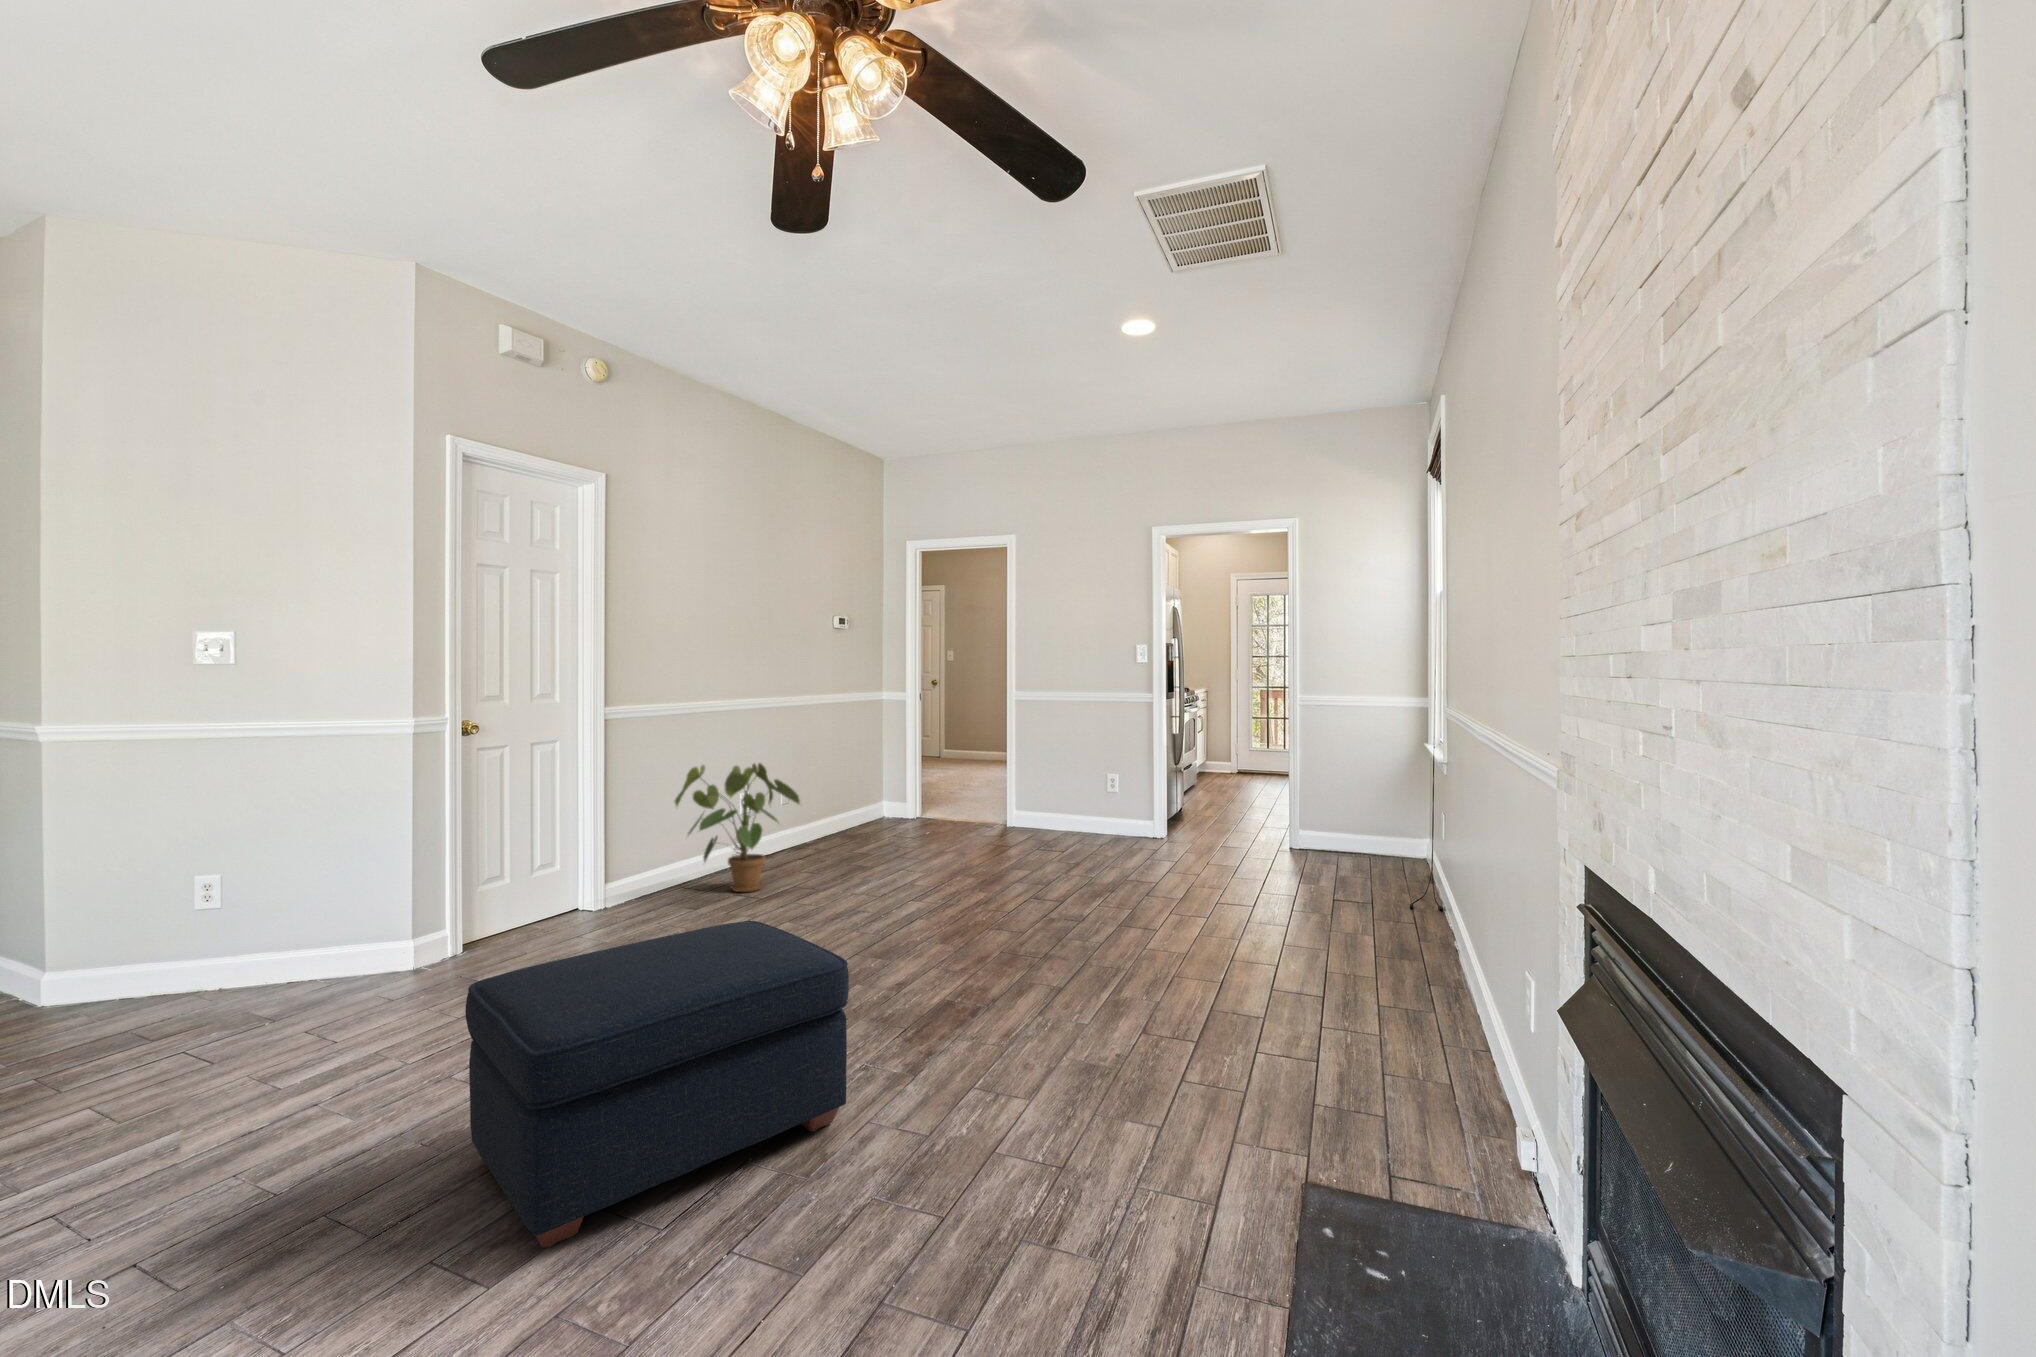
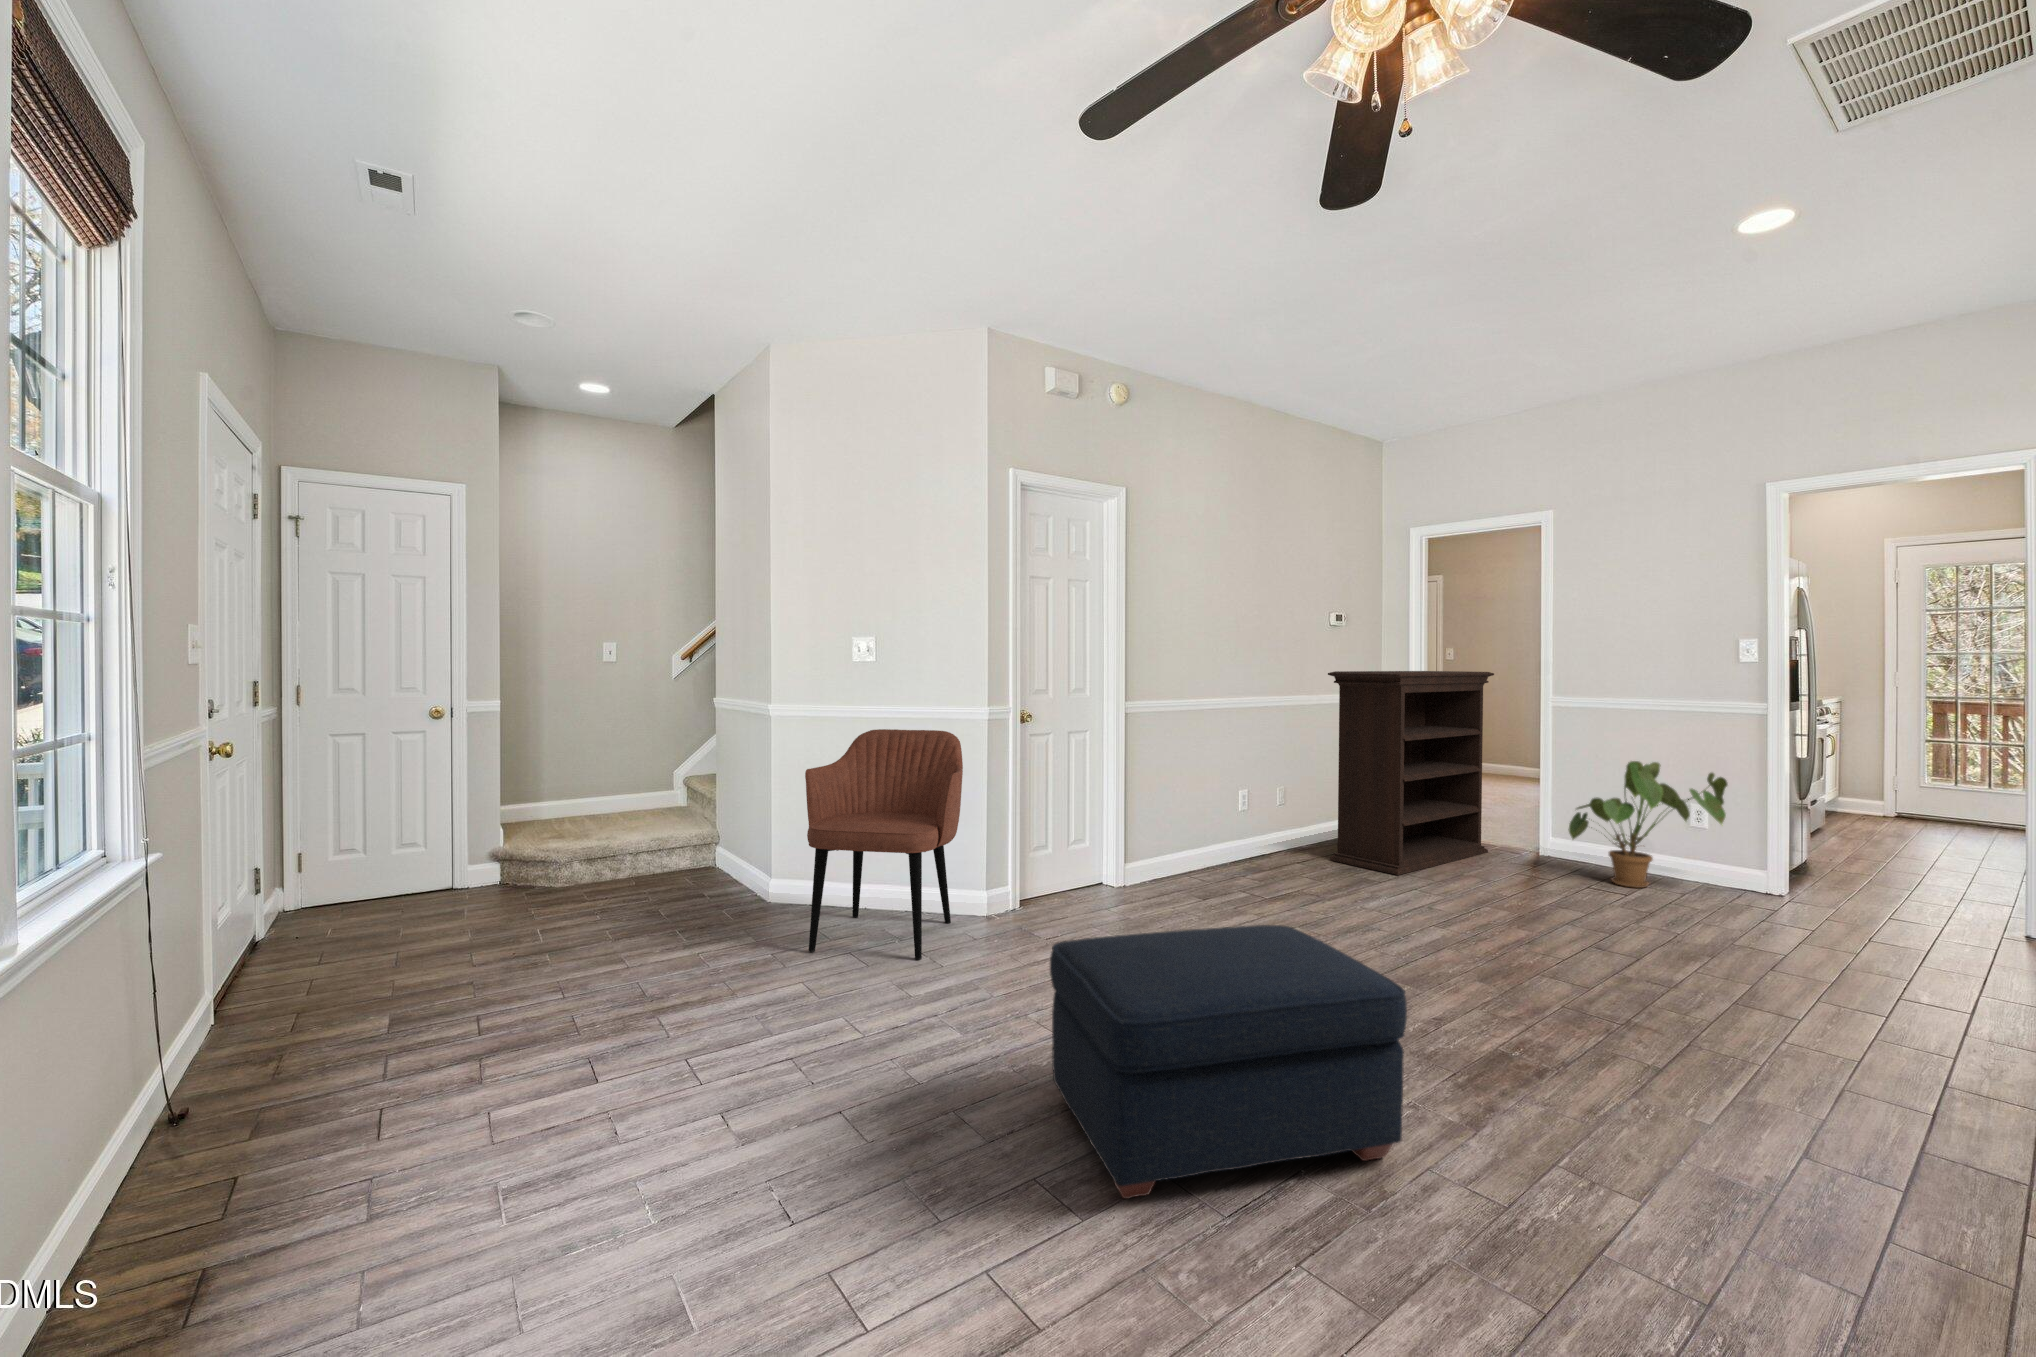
bookshelf: none [827,671,971,859] -> present [1328,671,1494,875]
armchair: none [104,748,377,1063] -> present [805,729,963,960]
house plant: present [675,763,800,892] -> present [1568,761,1728,888]

